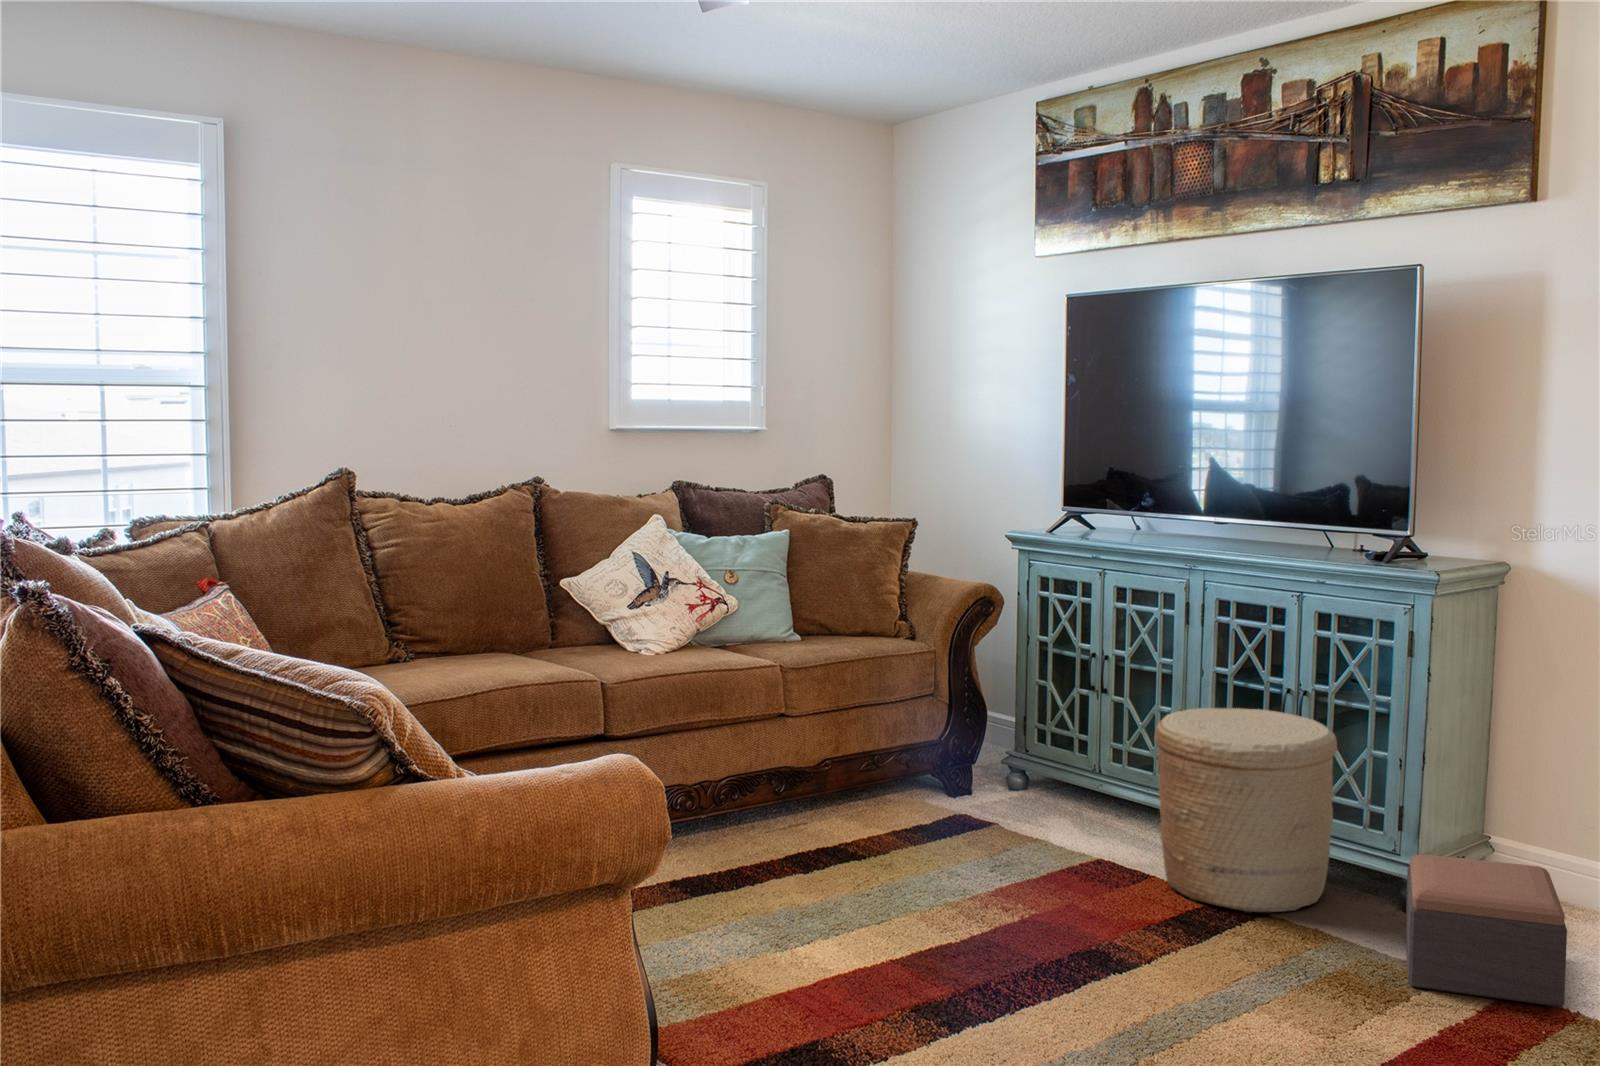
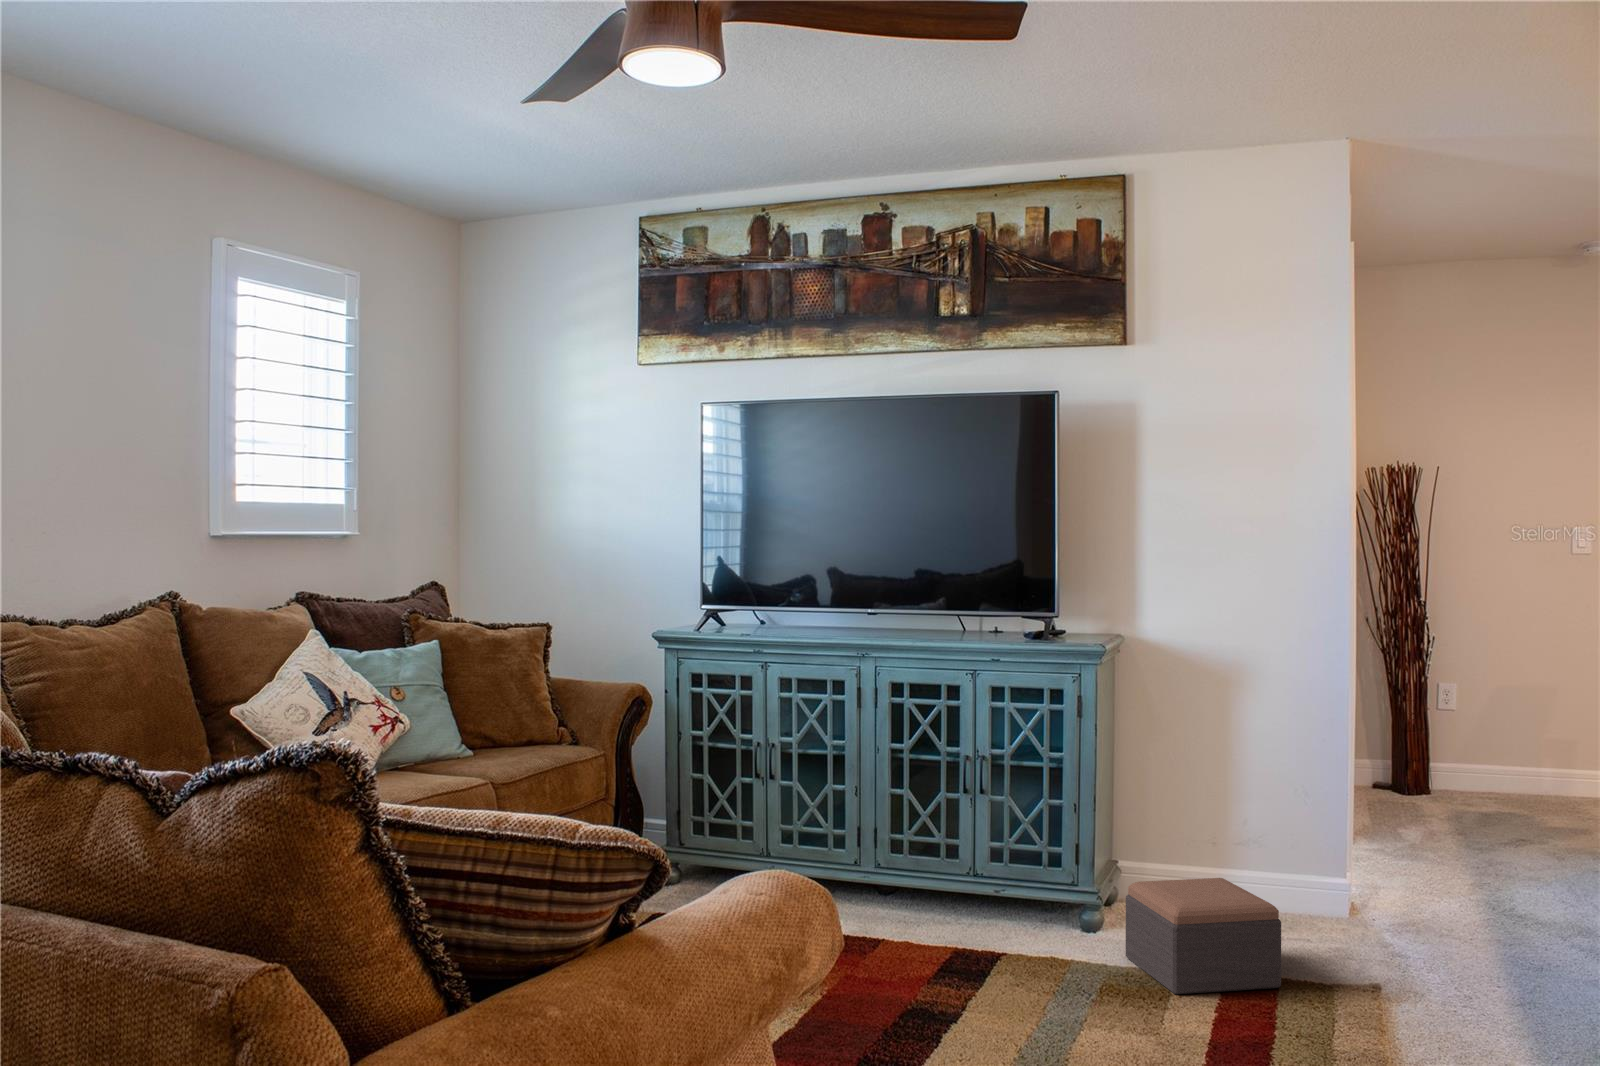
woven basket: present [1154,708,1337,912] -> none [886,776,1044,960]

